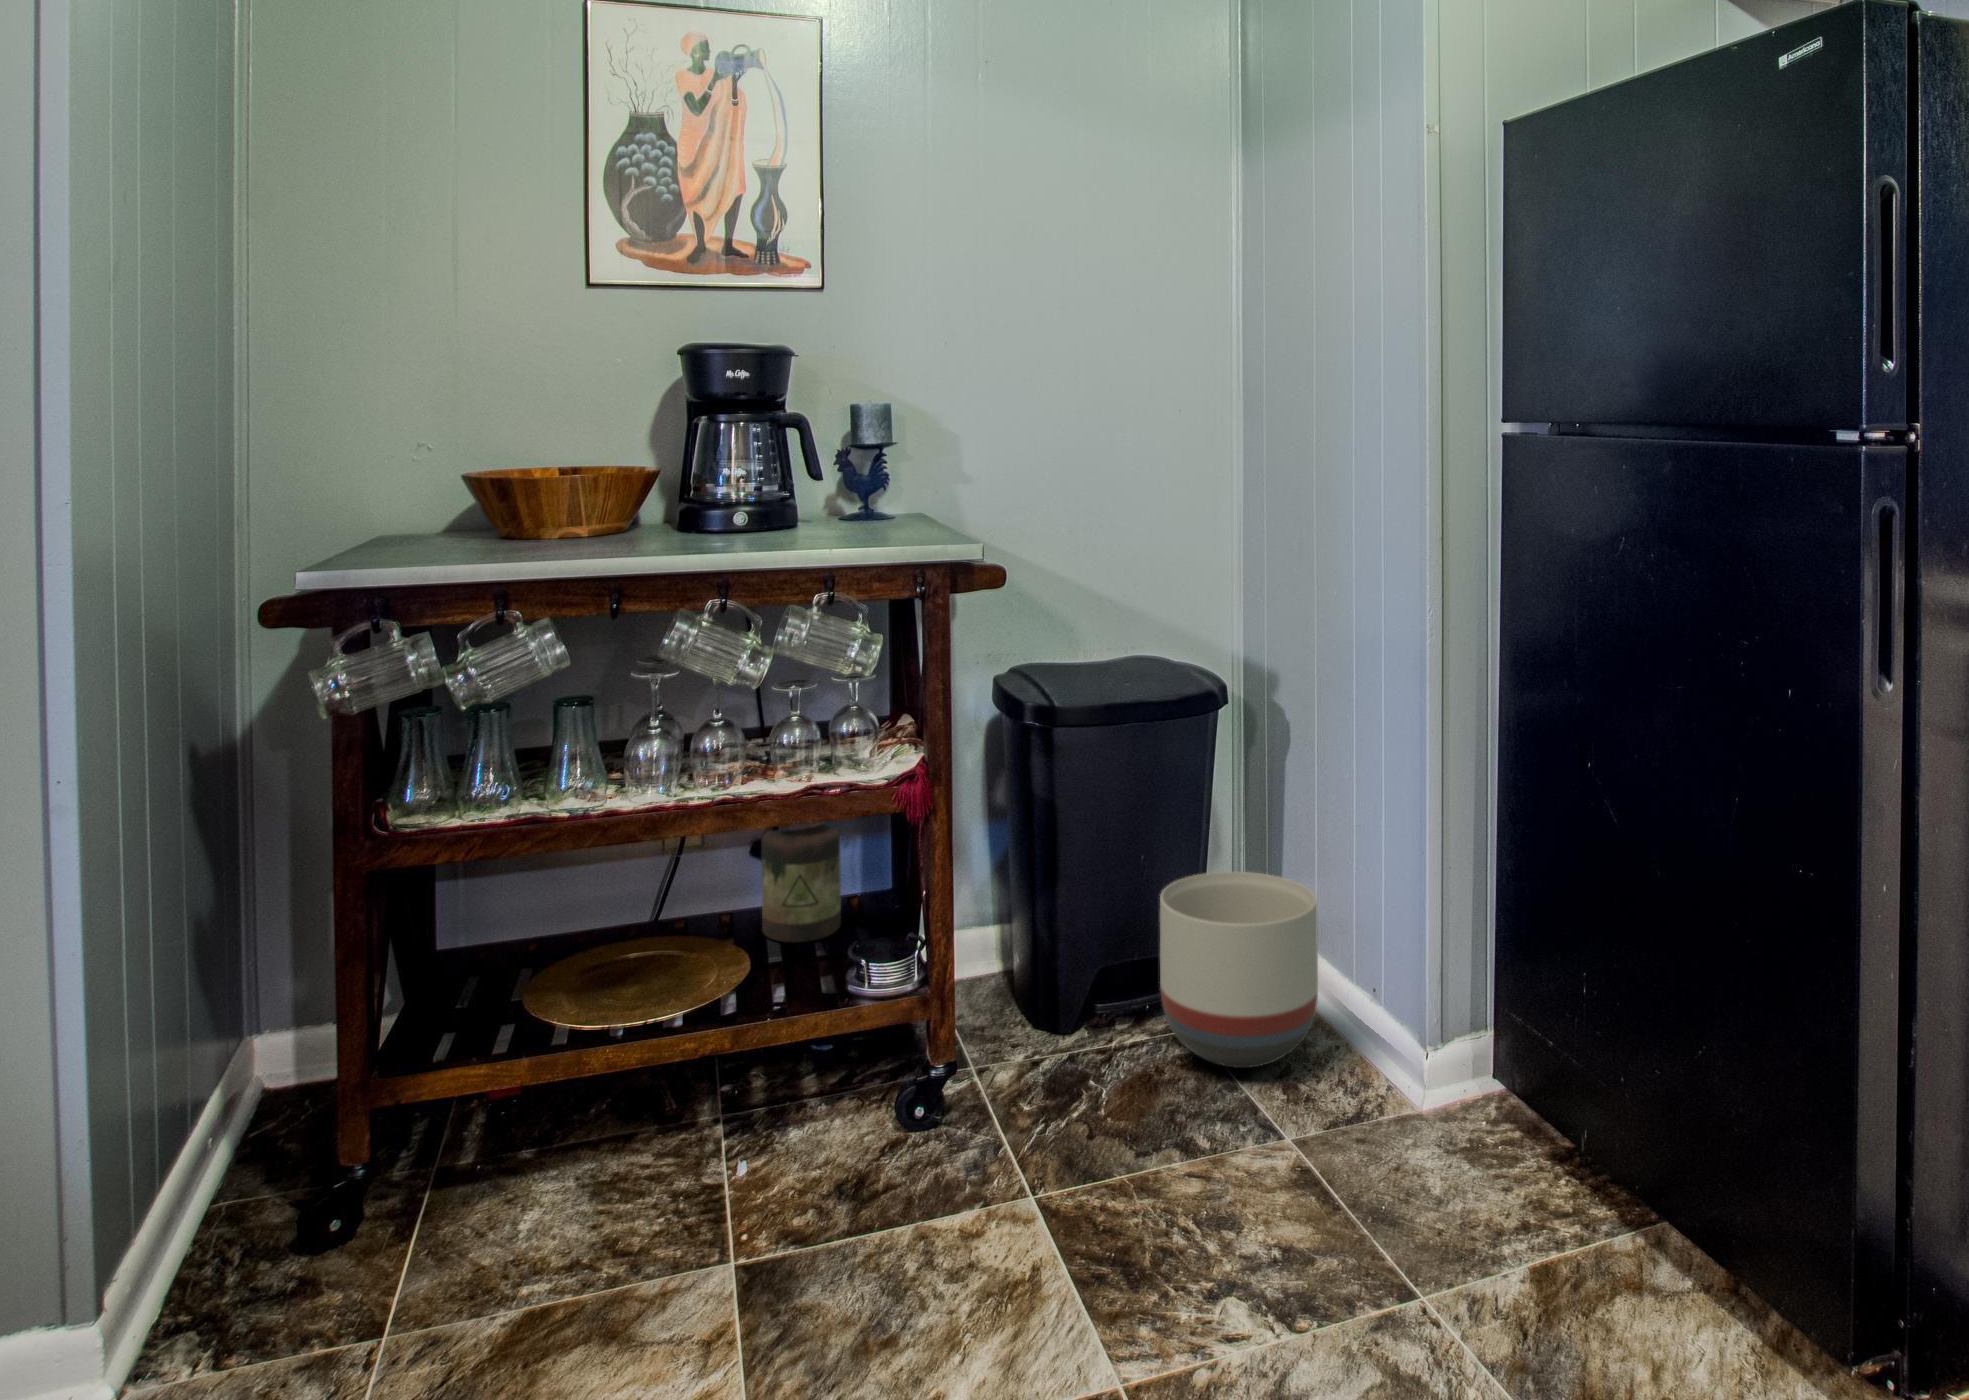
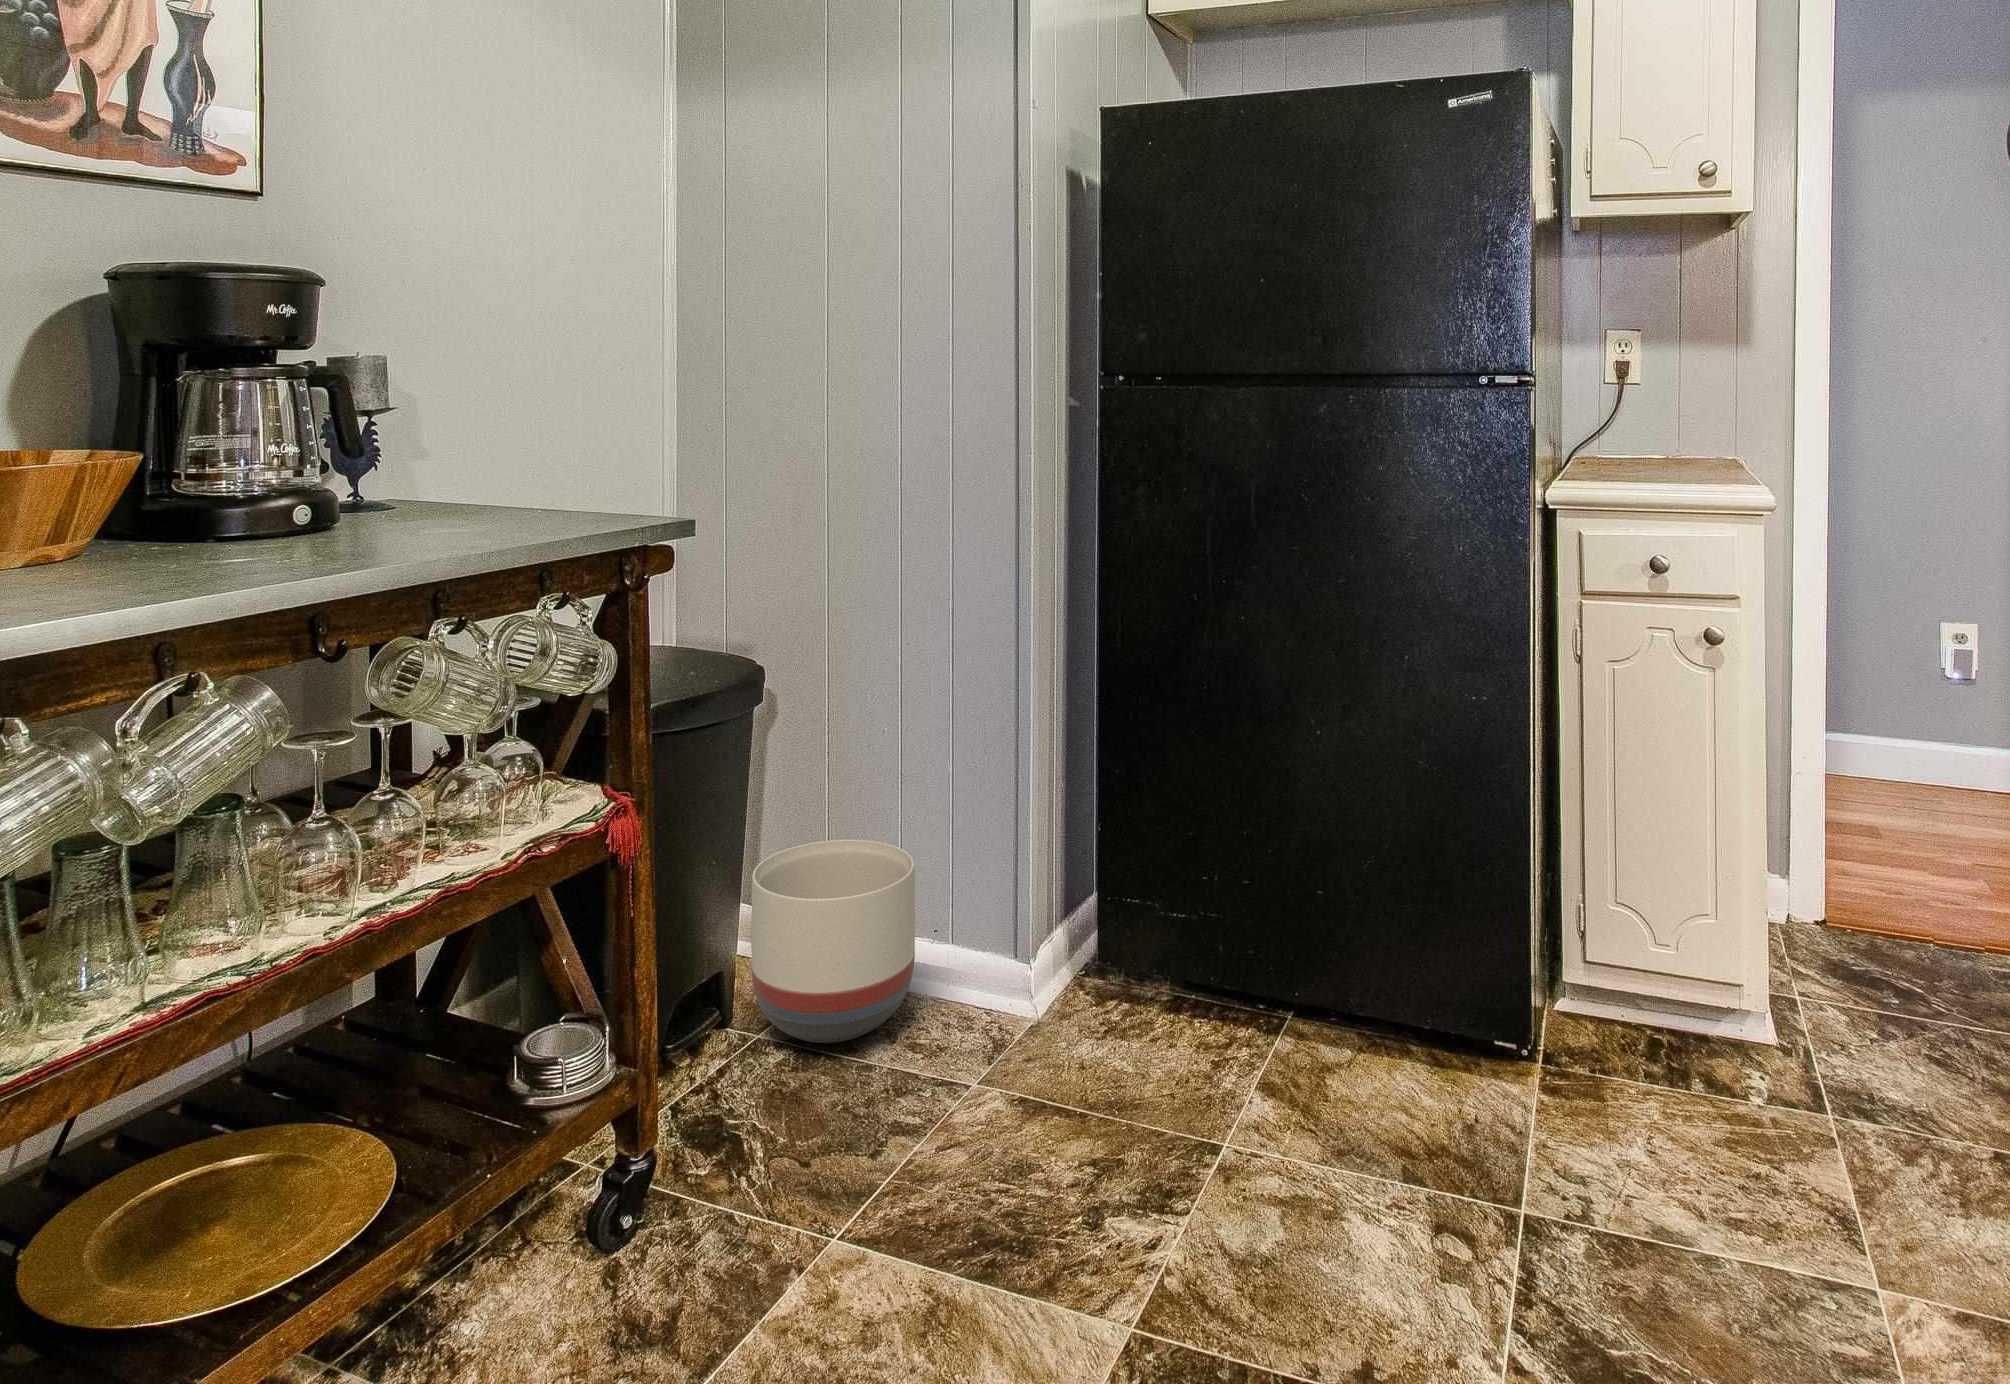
jar: present [762,824,841,943] -> none [284,907,407,1108]

